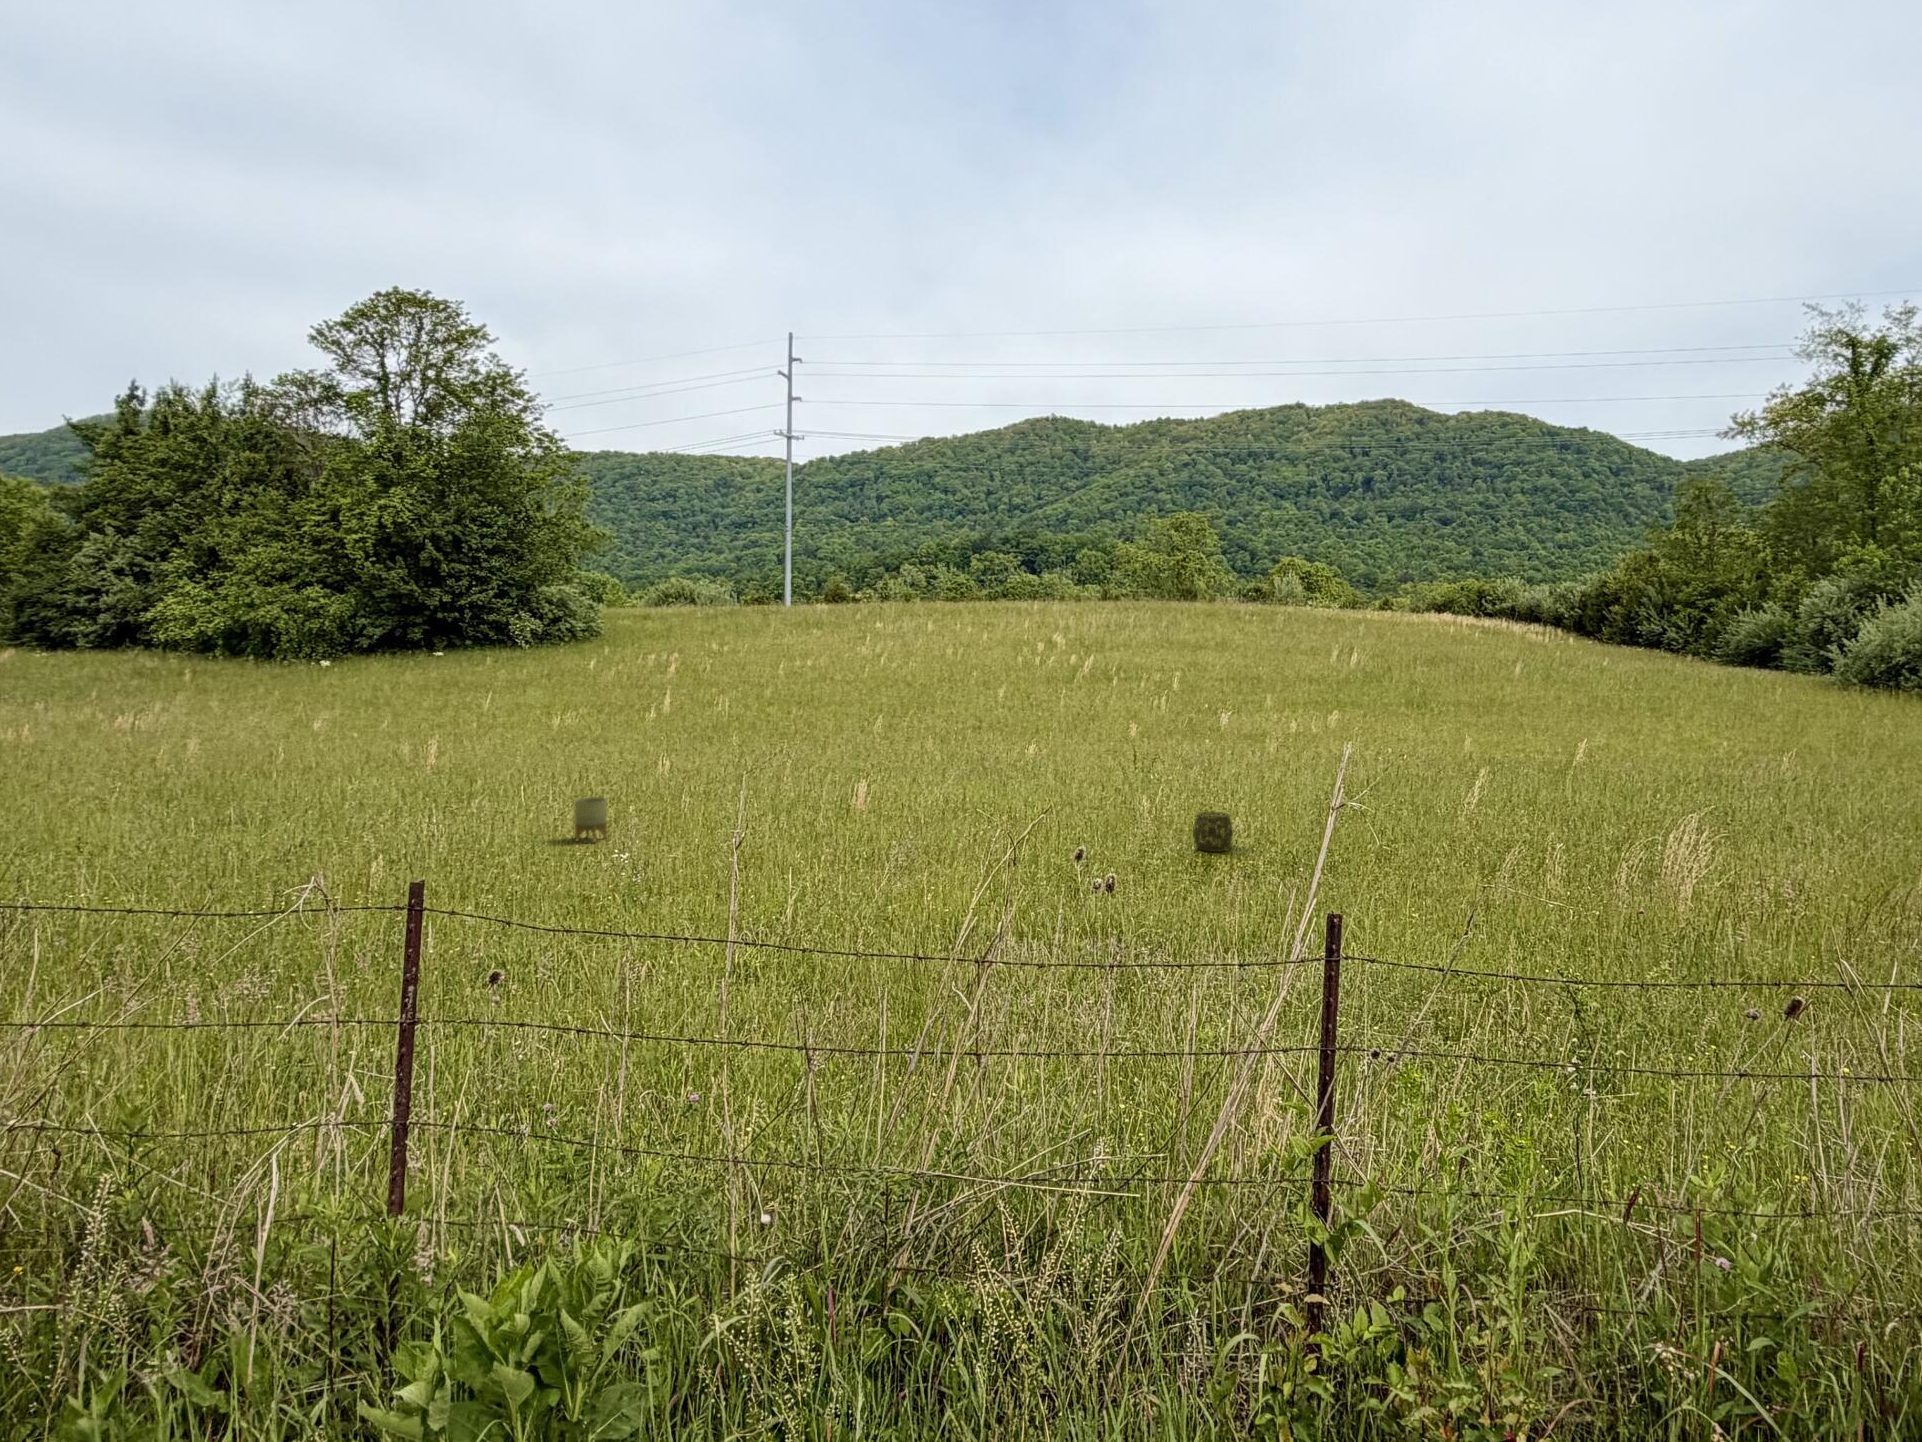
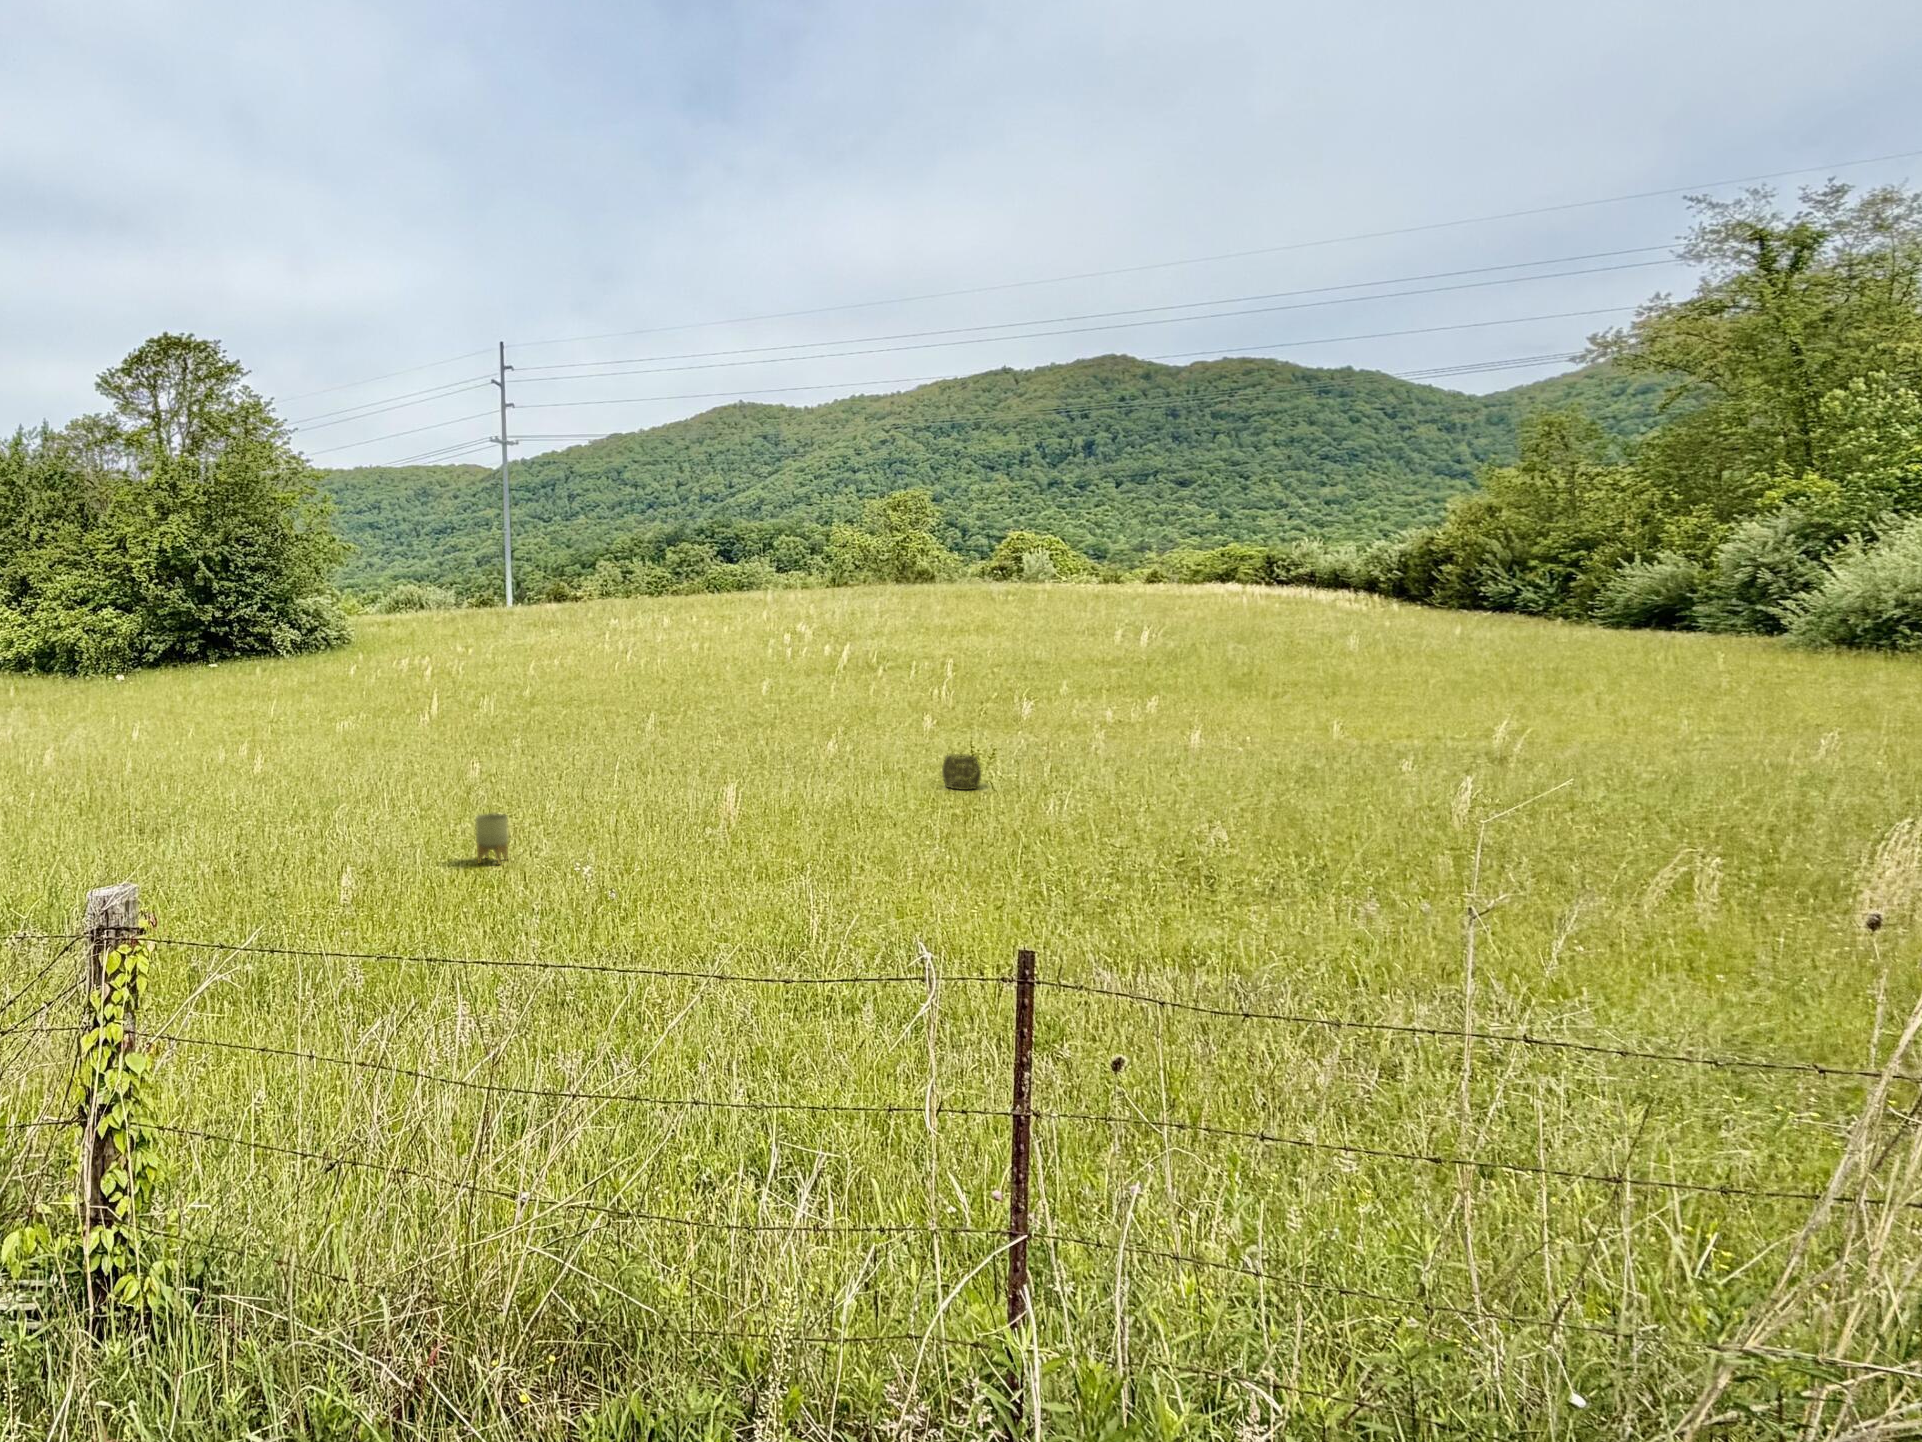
woven basket: present [1193,812,1233,852] -> present [942,754,981,790]

